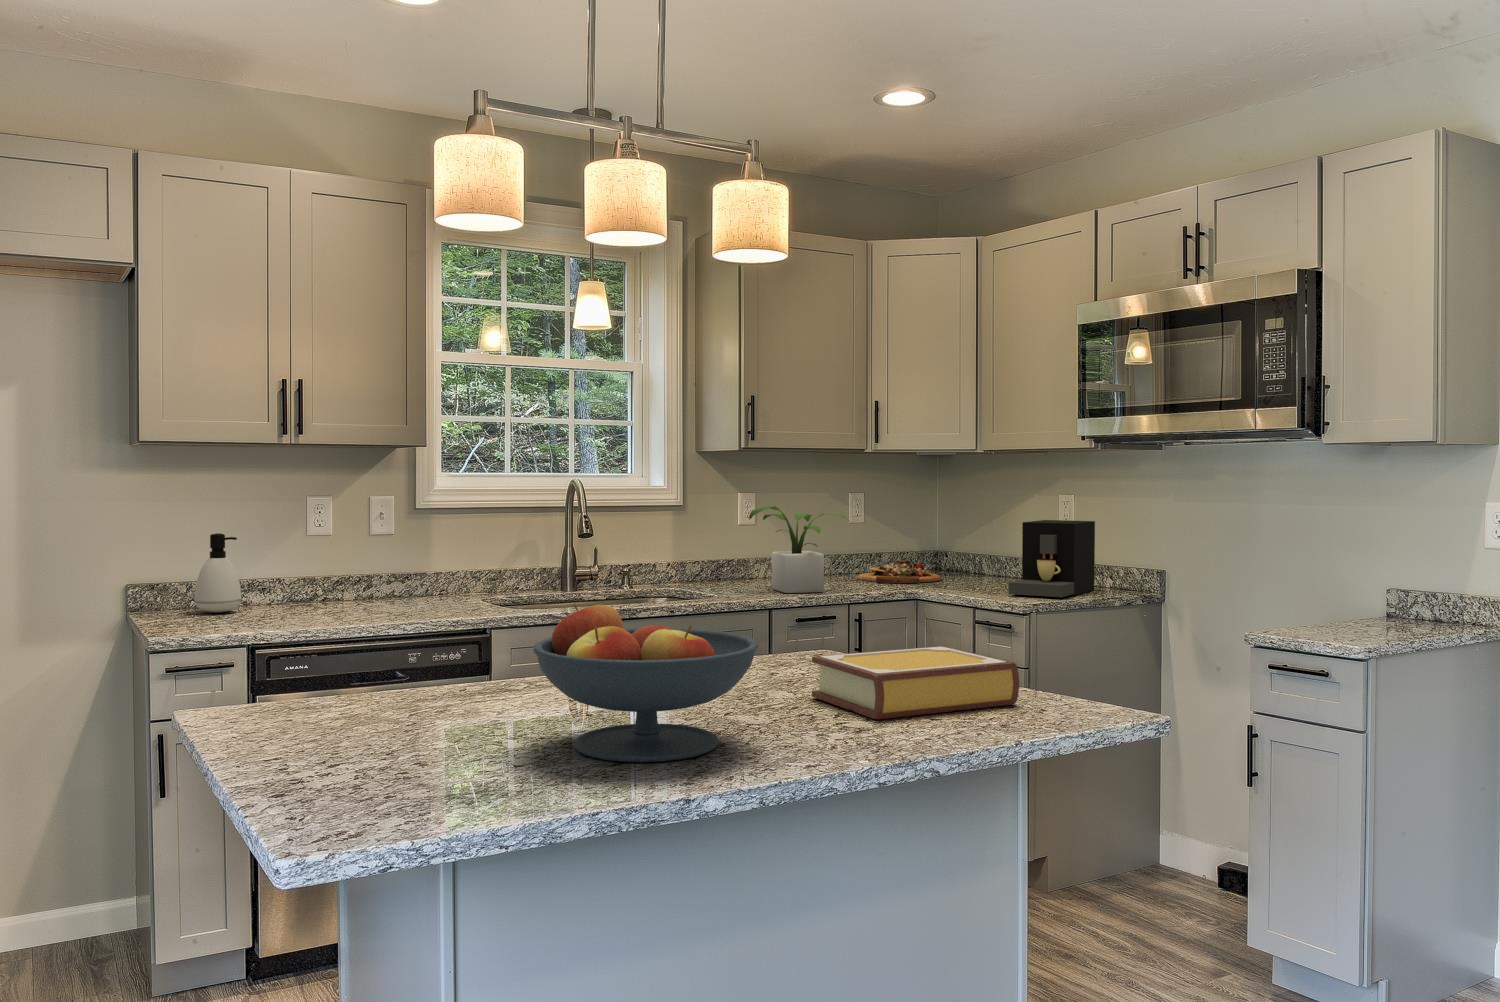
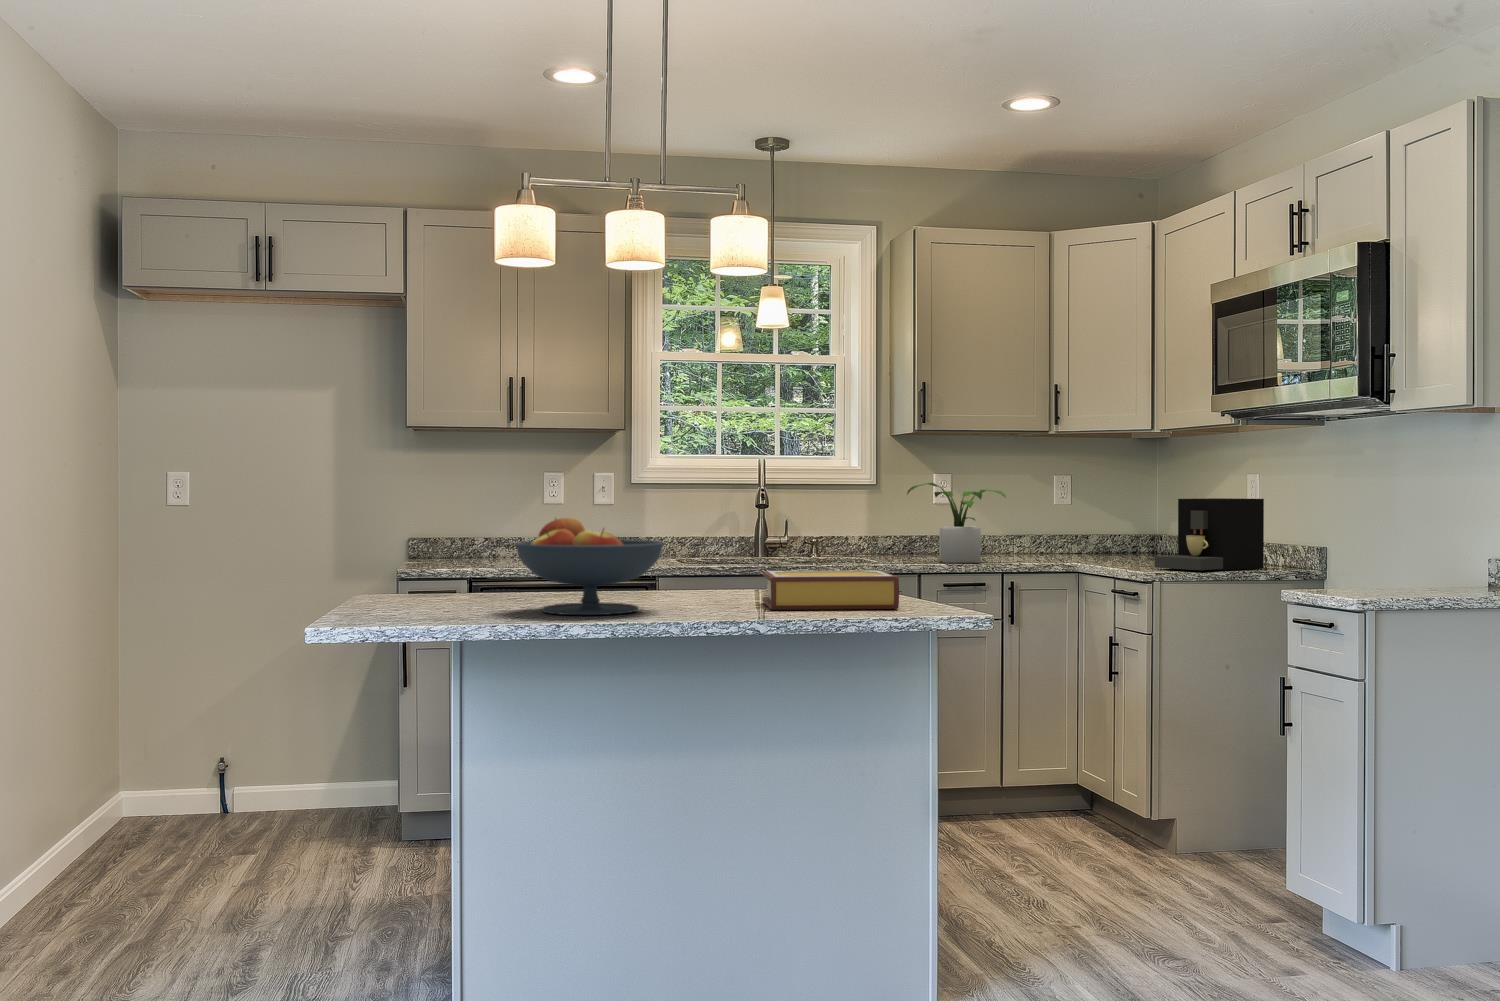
soap dispenser: present [195,533,241,613] -> none [455,500,488,560]
cutting board: present [857,560,942,584] -> none [1047,540,1132,561]

